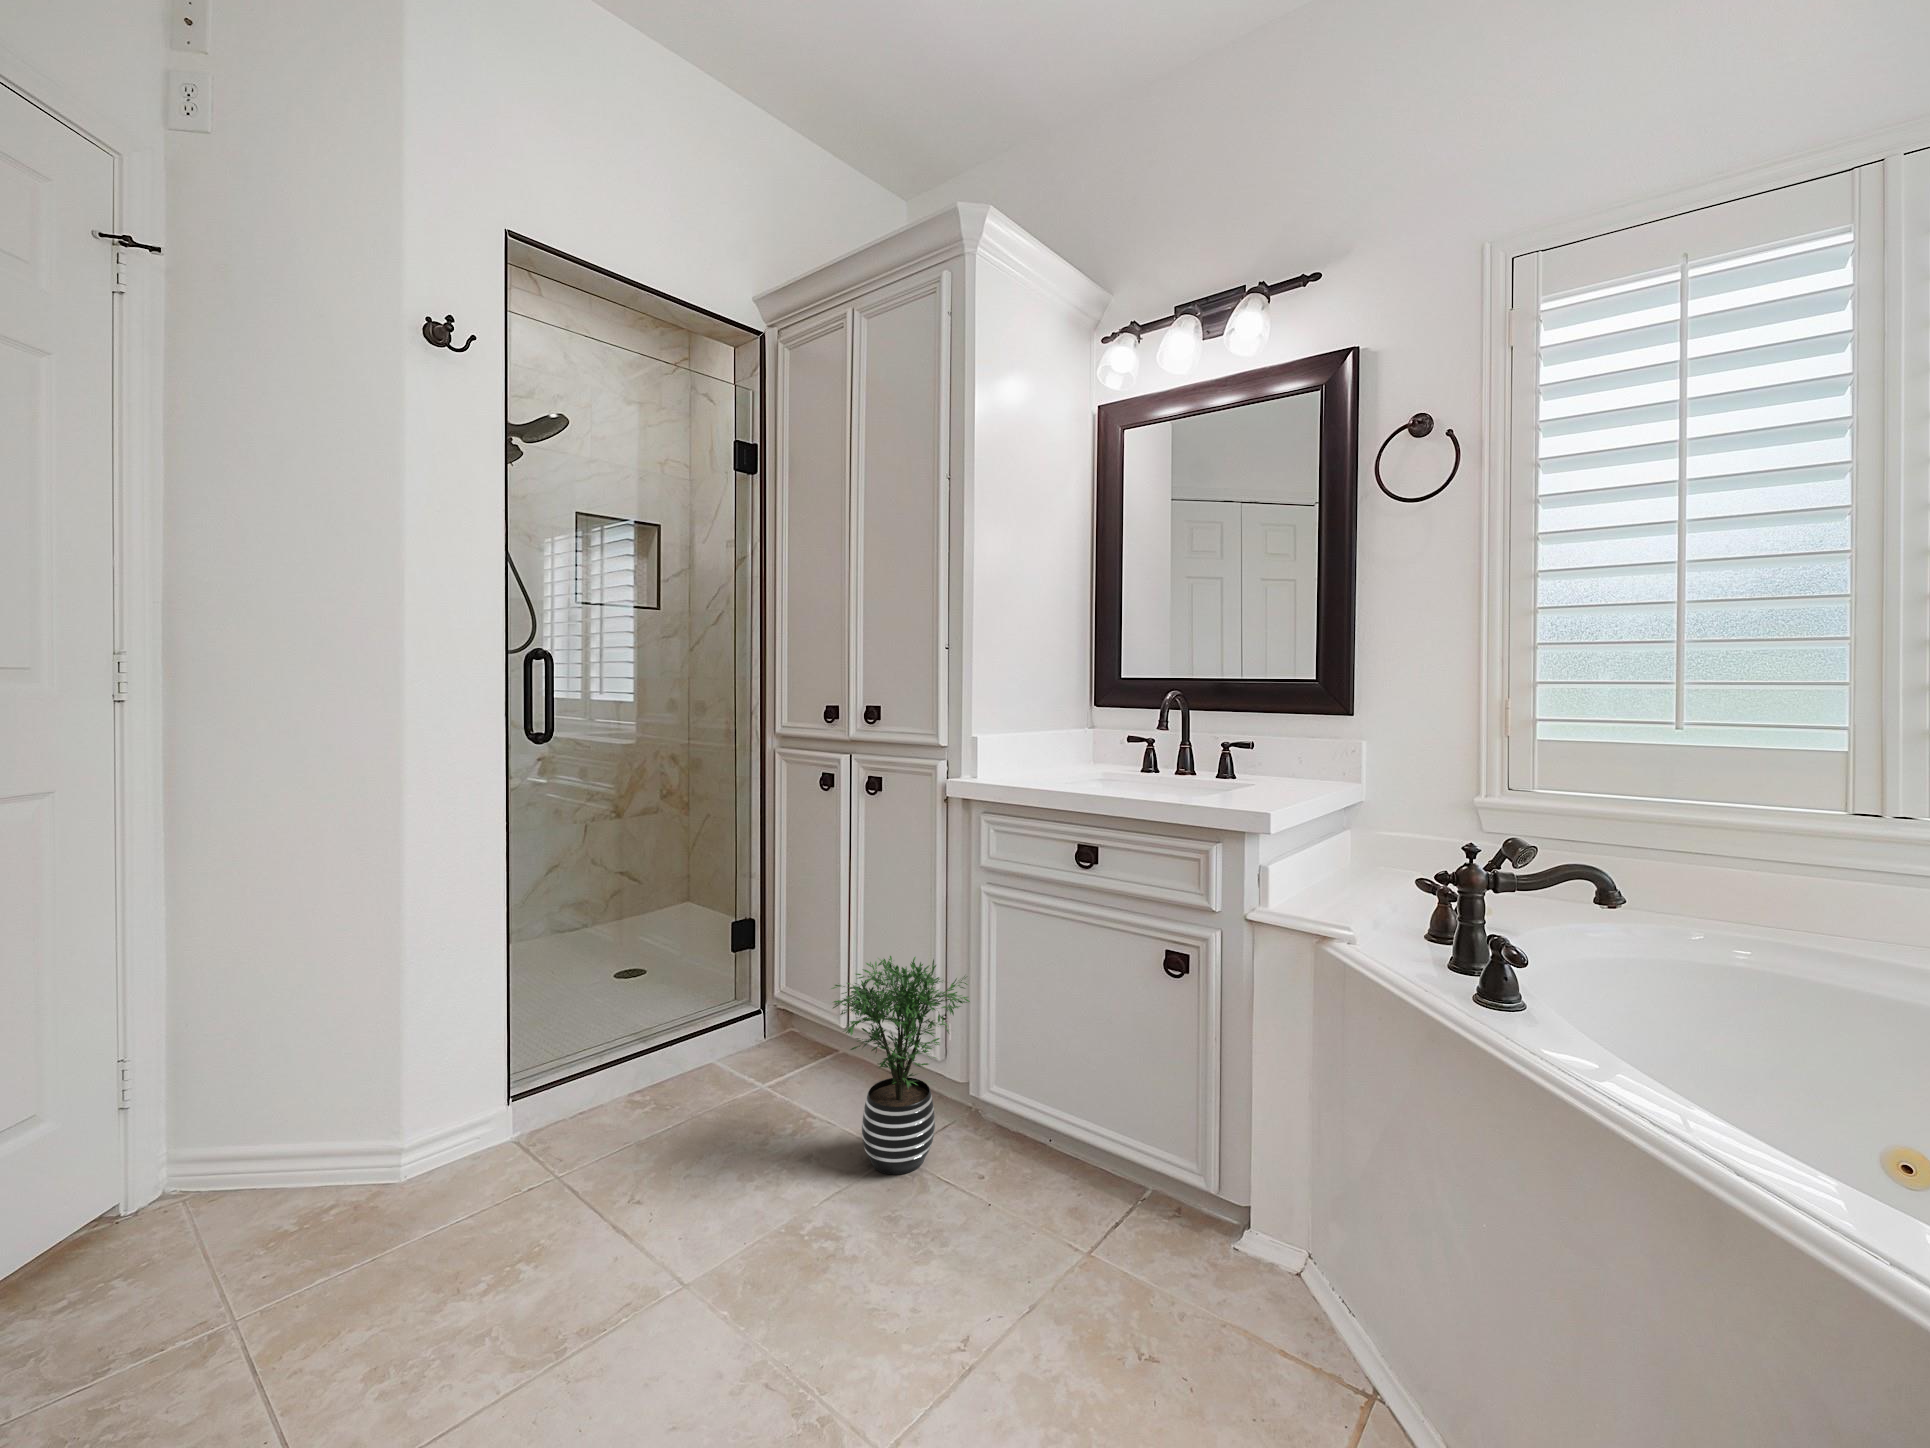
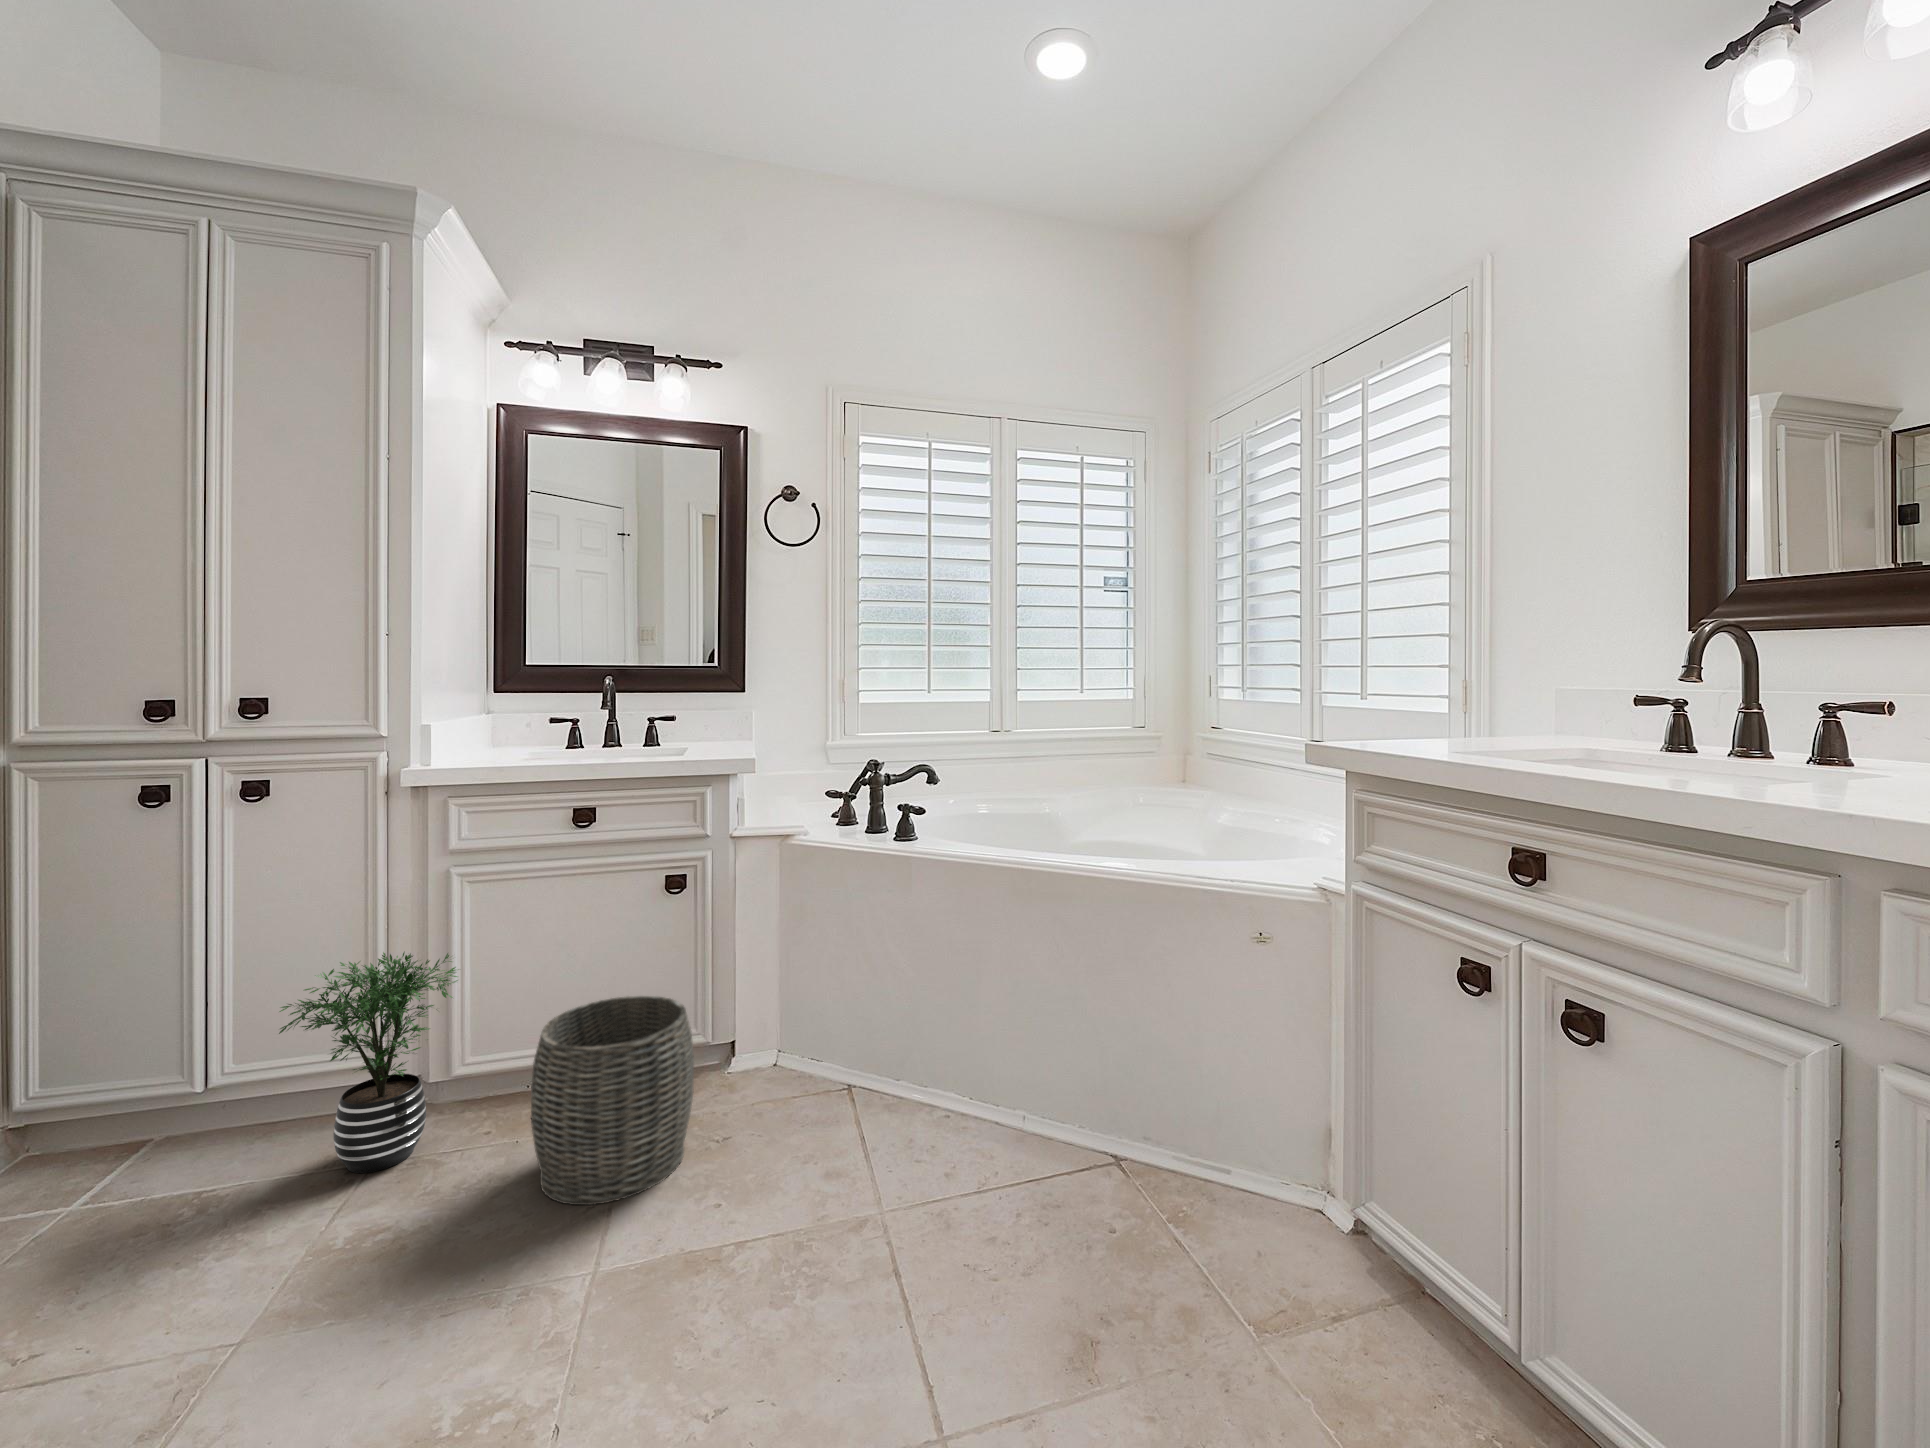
woven basket: none [928,1087,1114,1379] -> present [531,996,694,1205]

